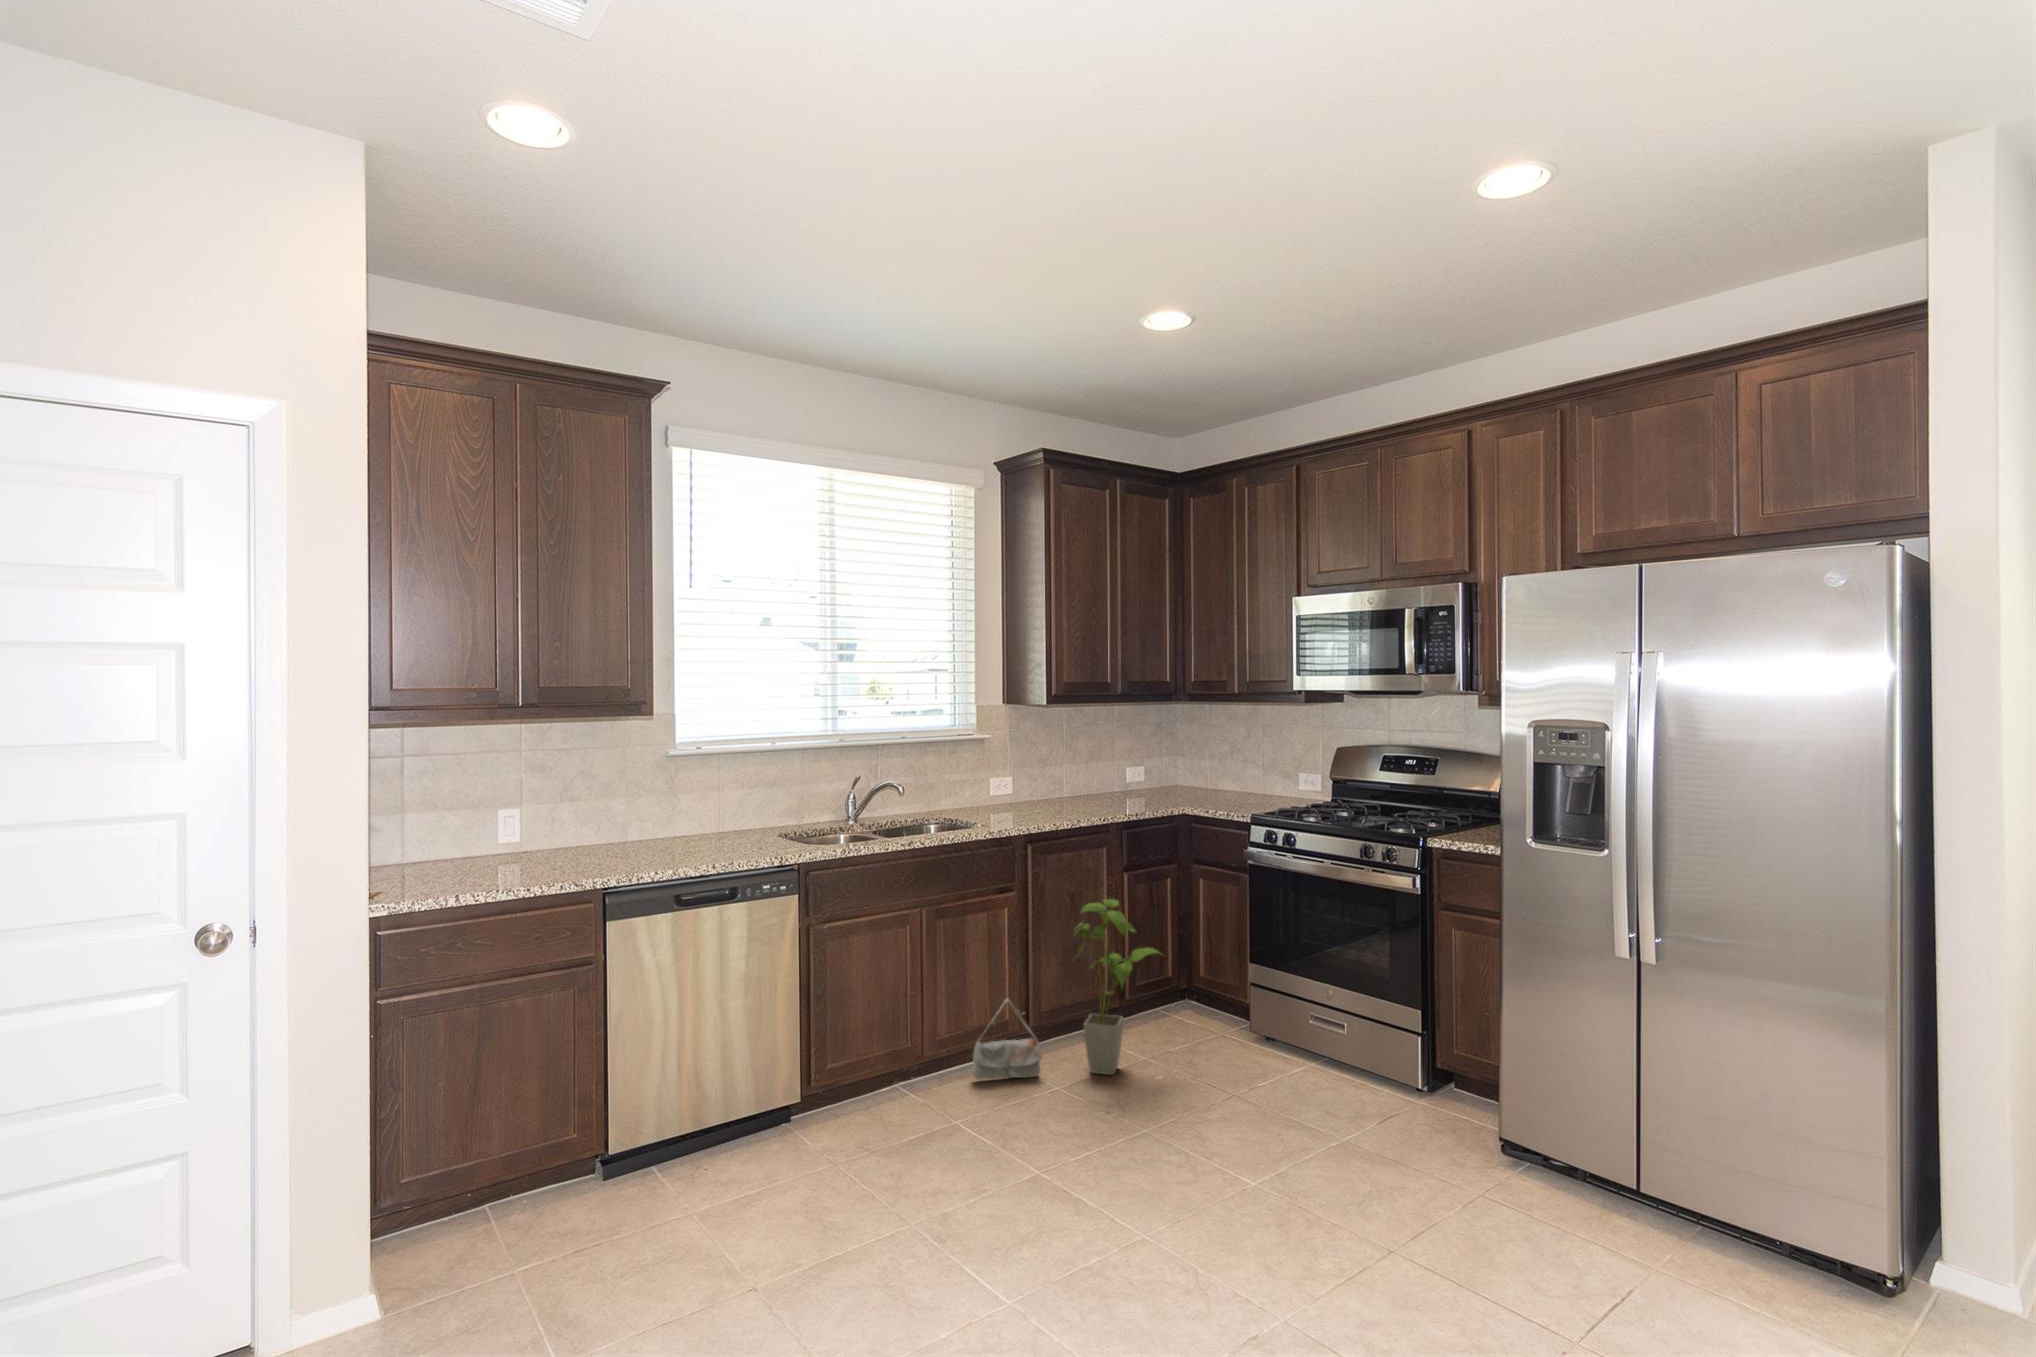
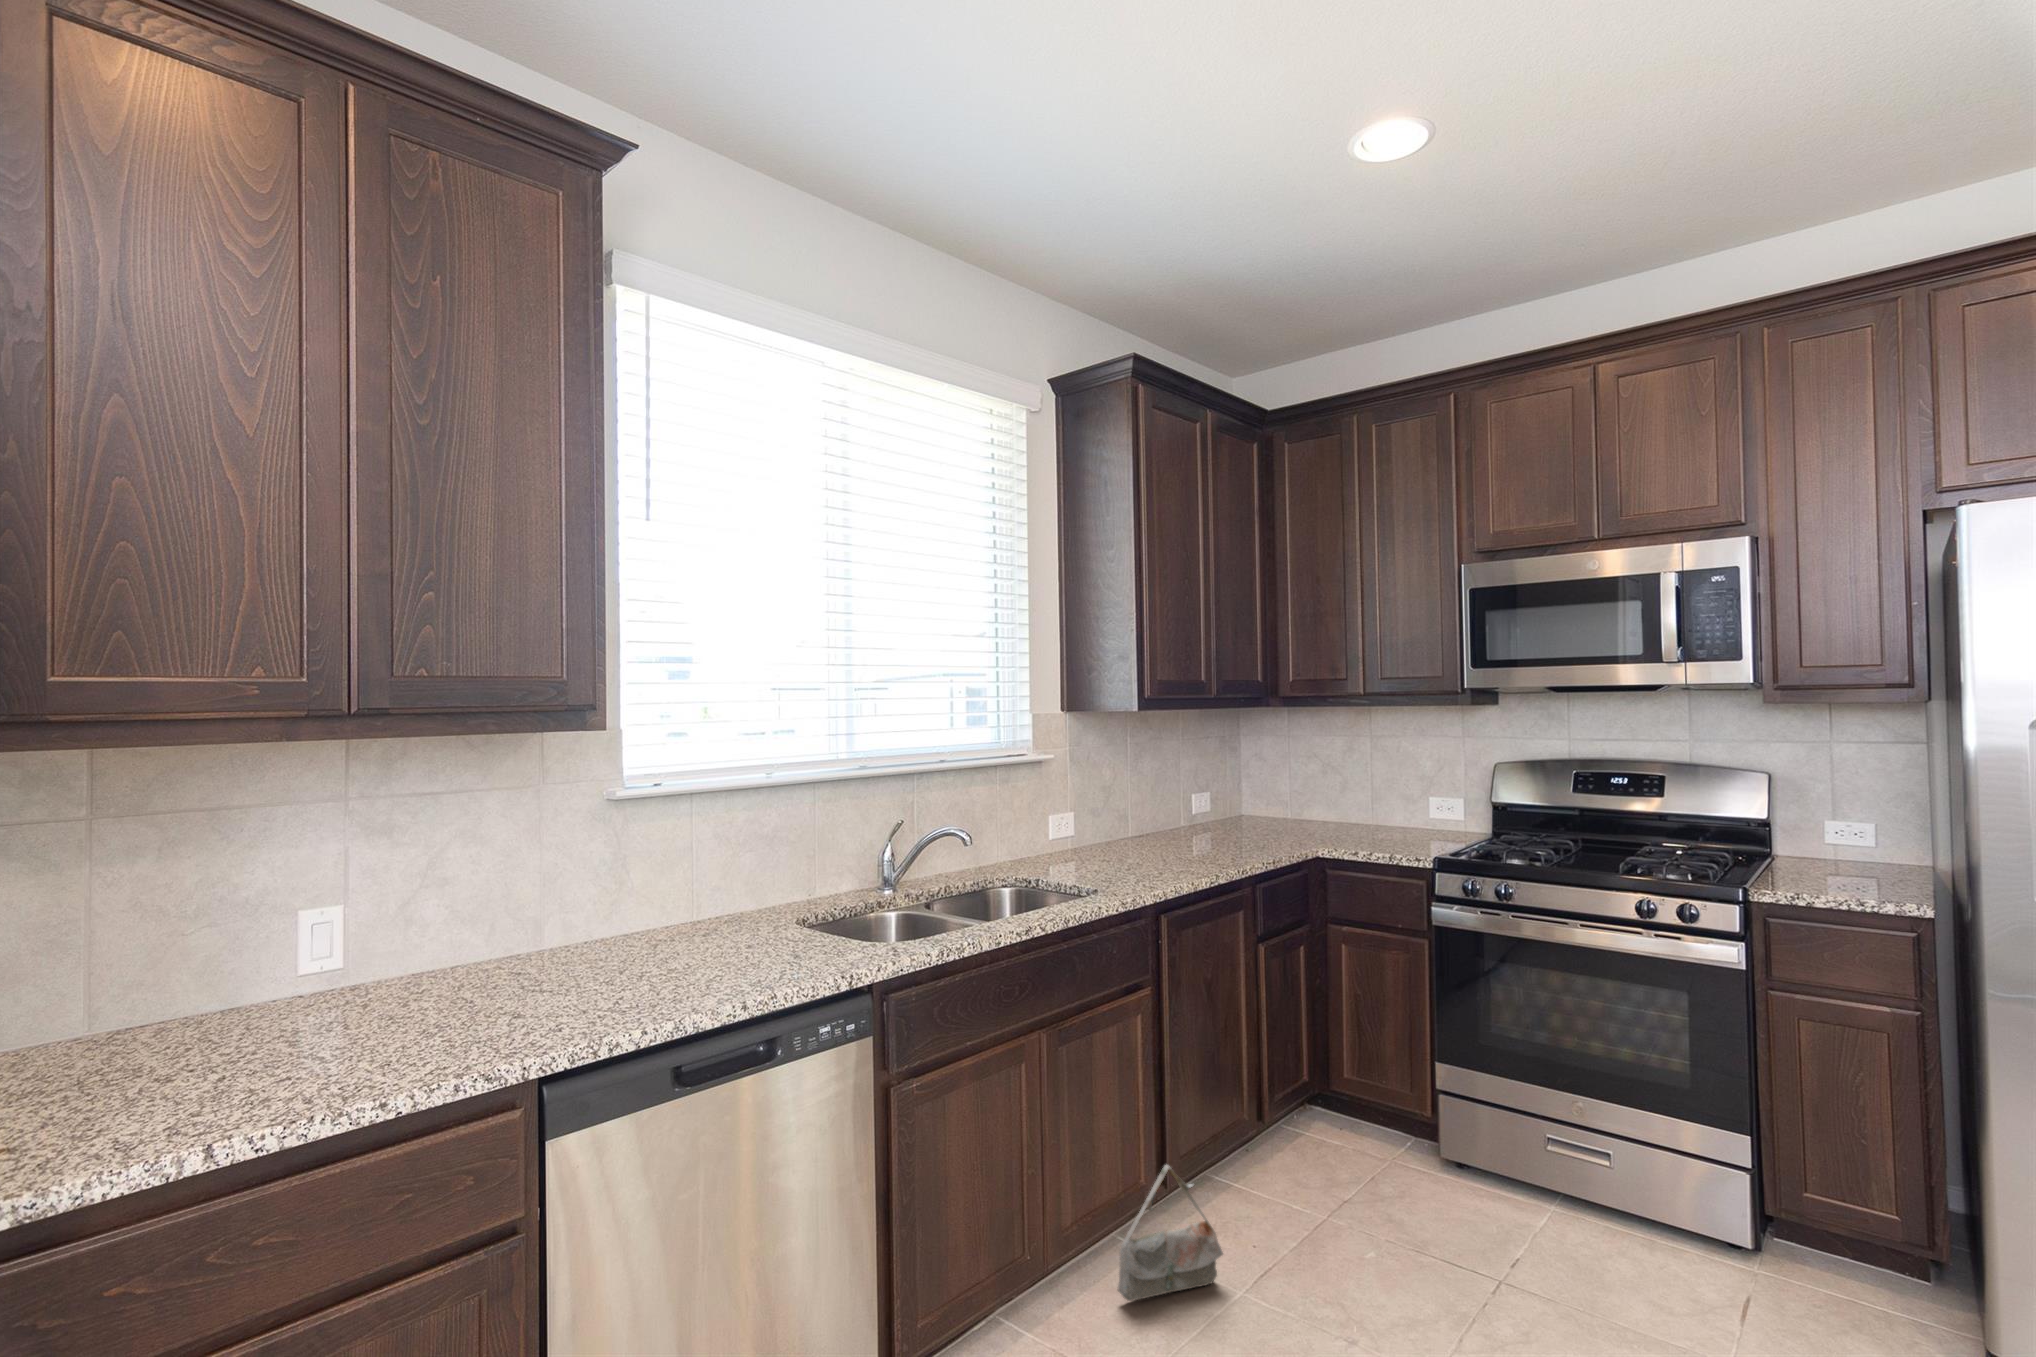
house plant: present [1074,899,1159,1075] -> none [1241,996,1381,1268]

